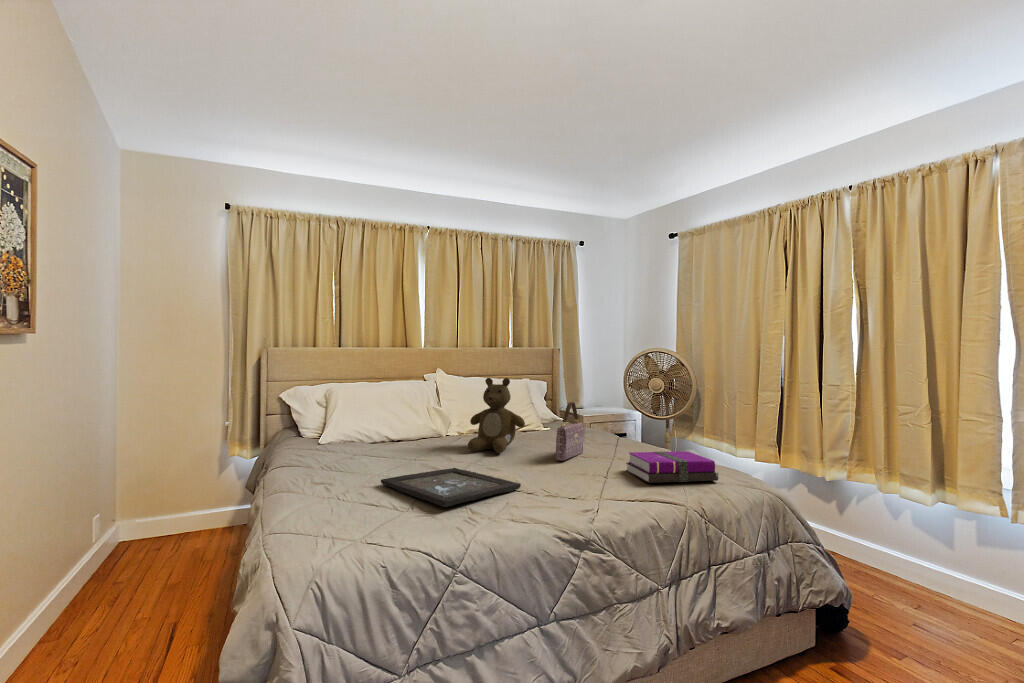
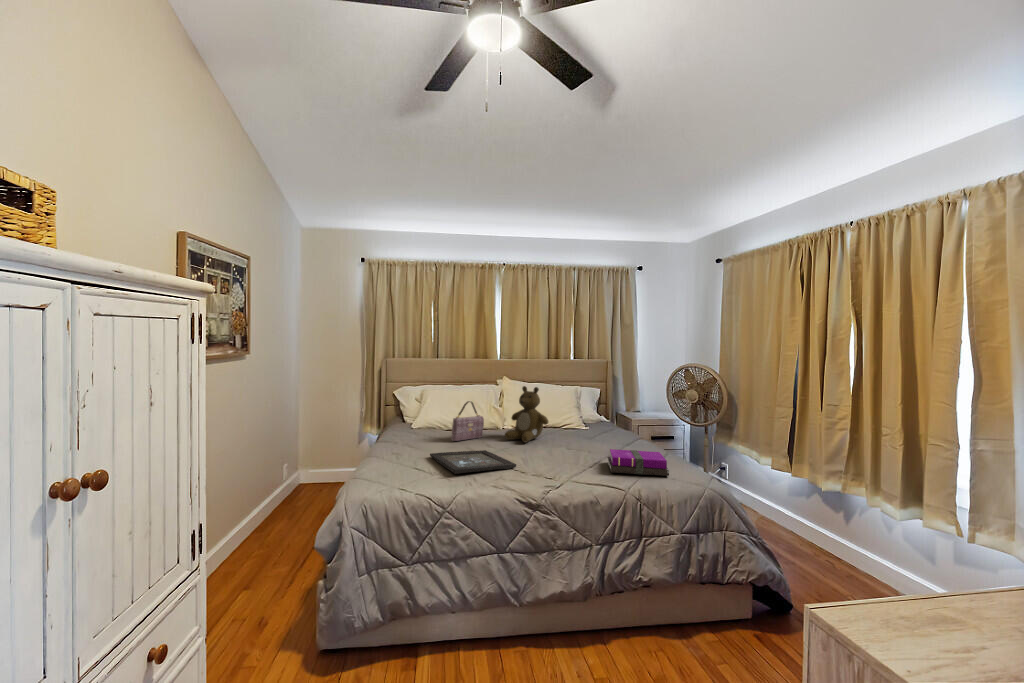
handbag: present [556,402,585,461] -> present [451,401,484,441]

